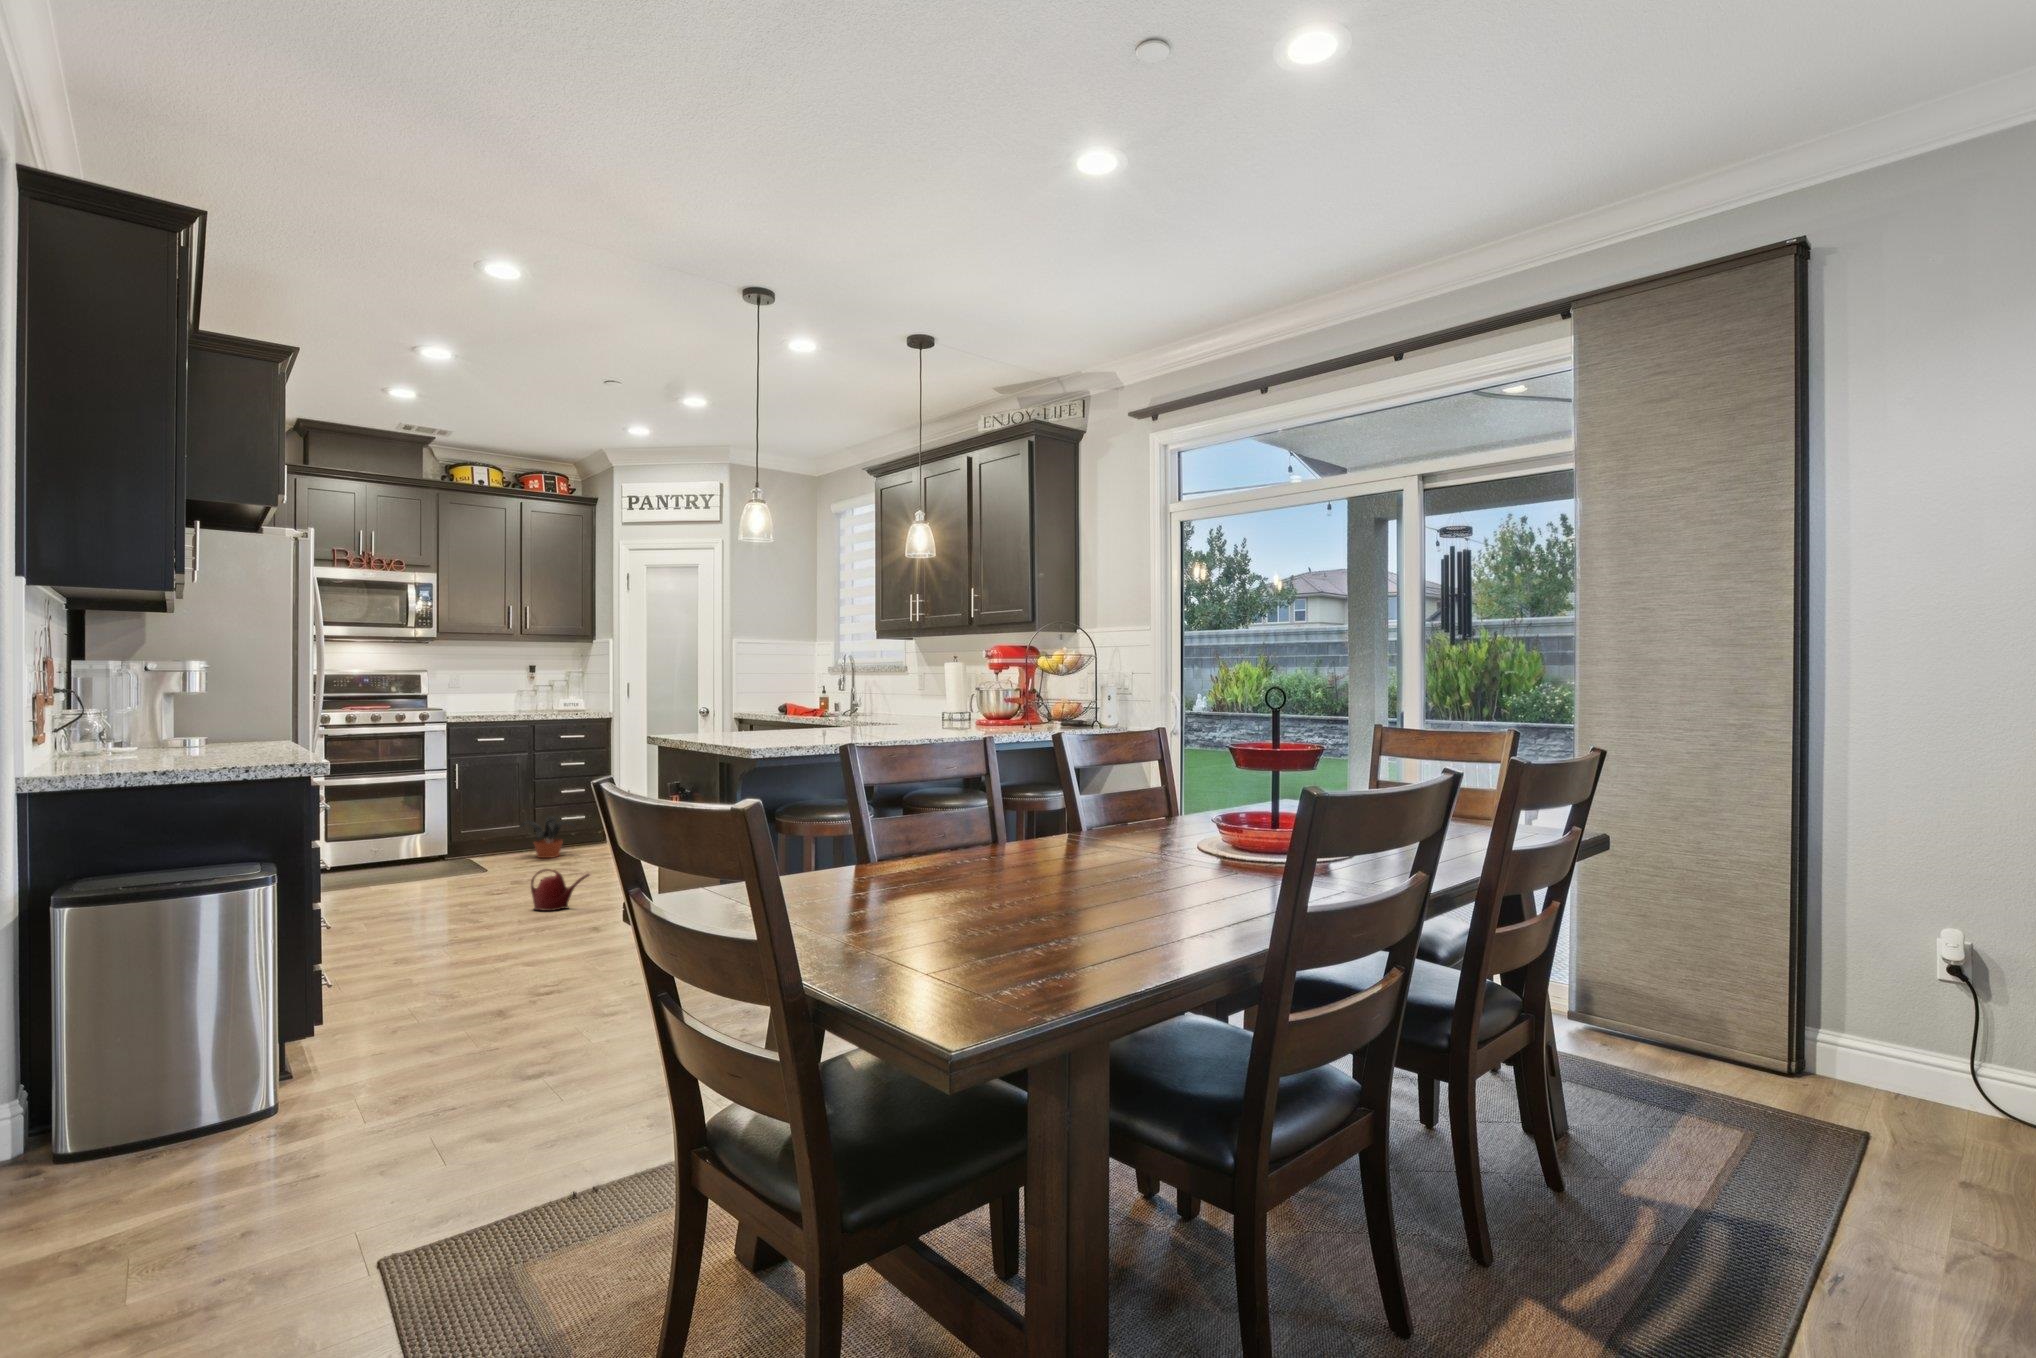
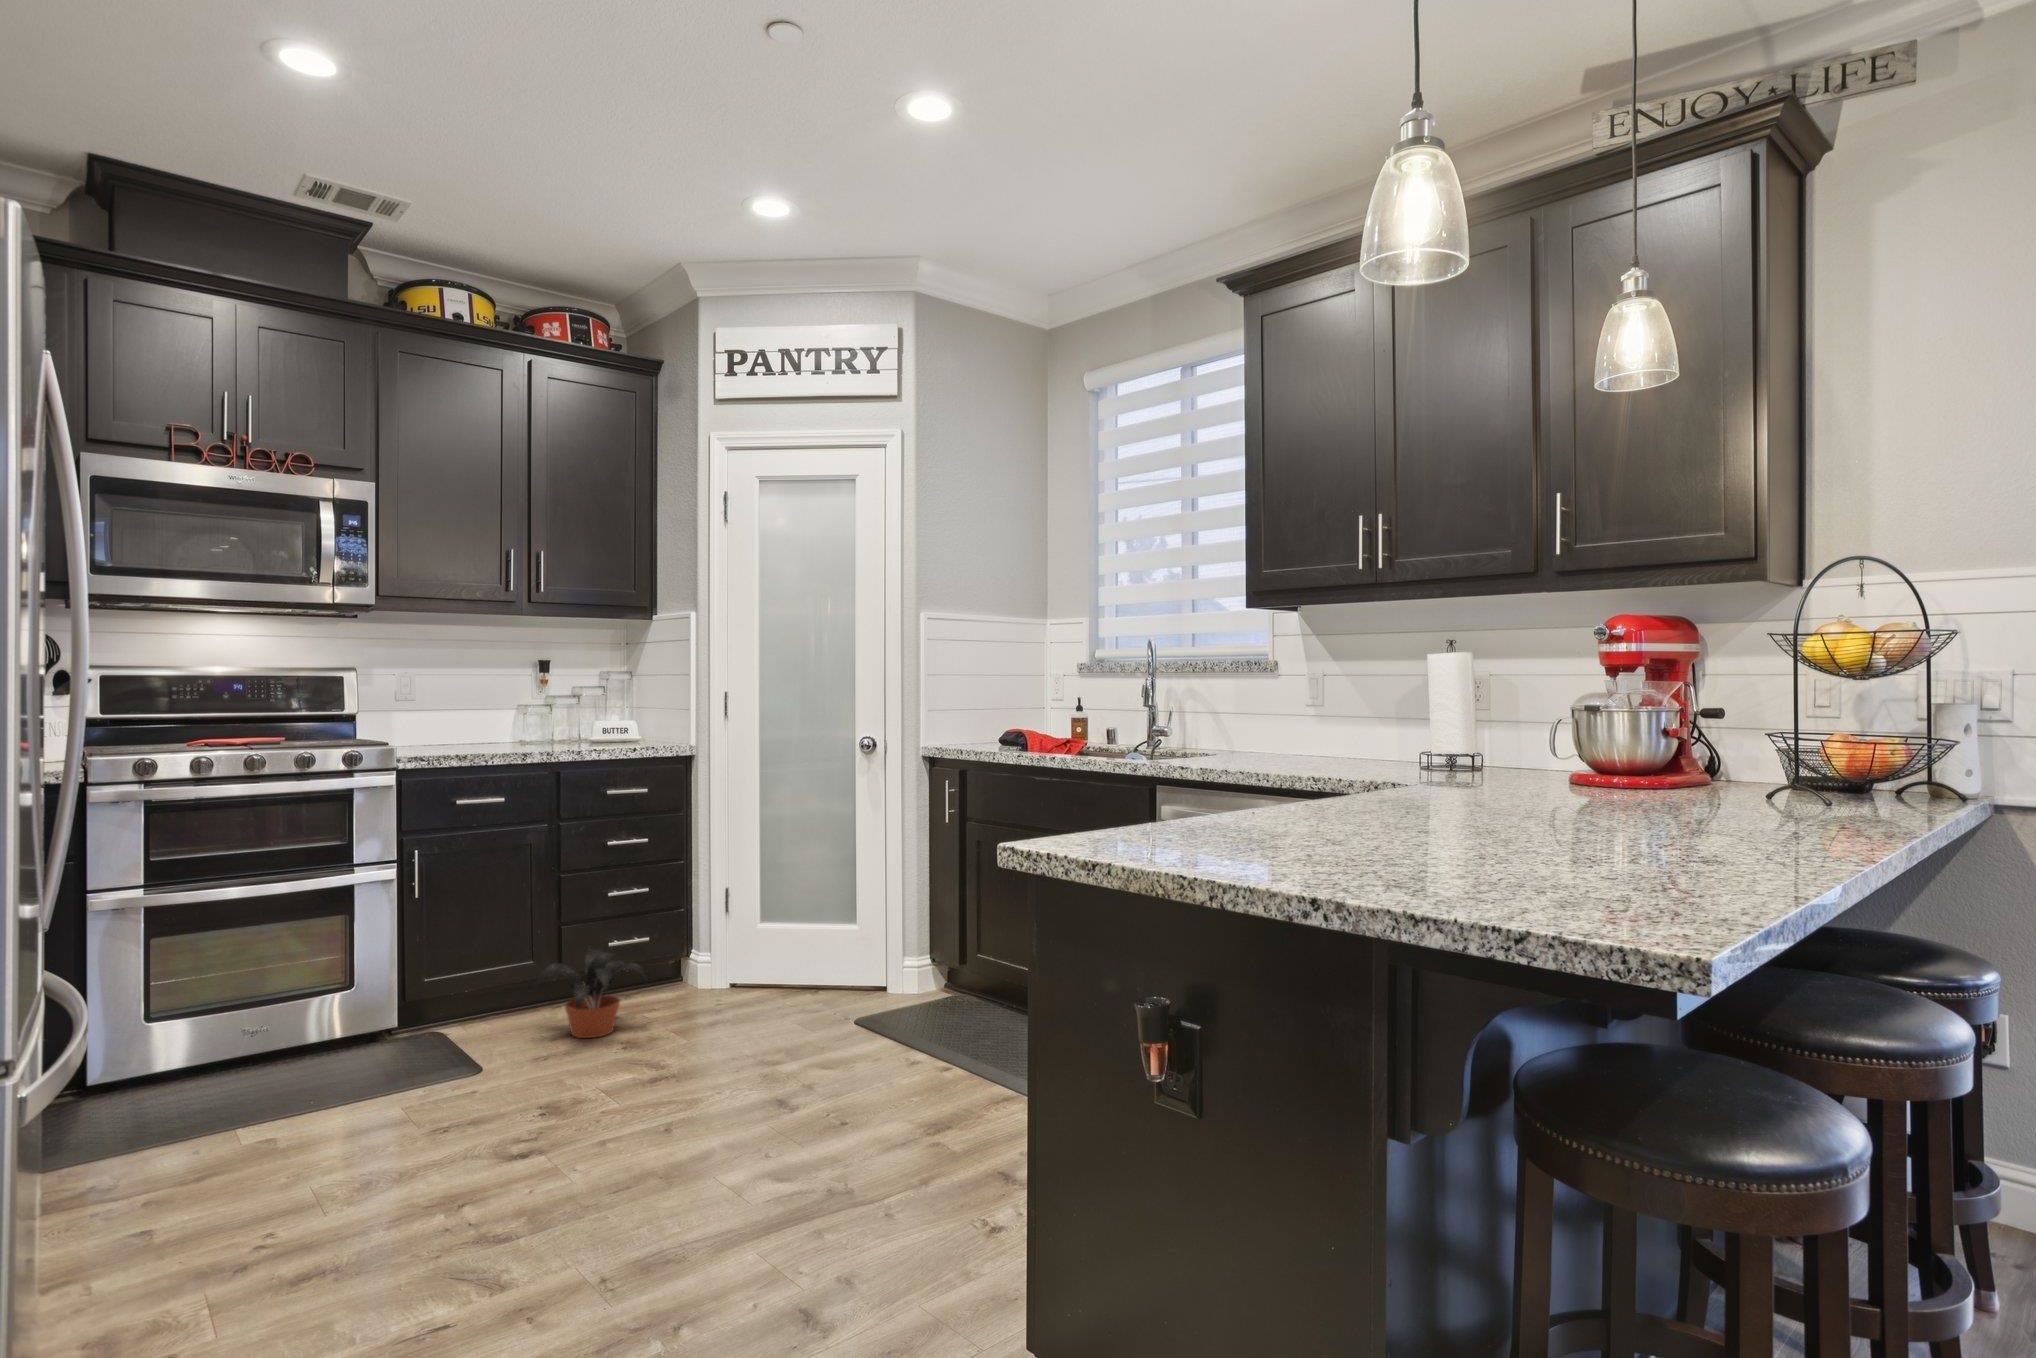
watering can: present [531,869,589,911] -> none [619,1149,765,1260]

